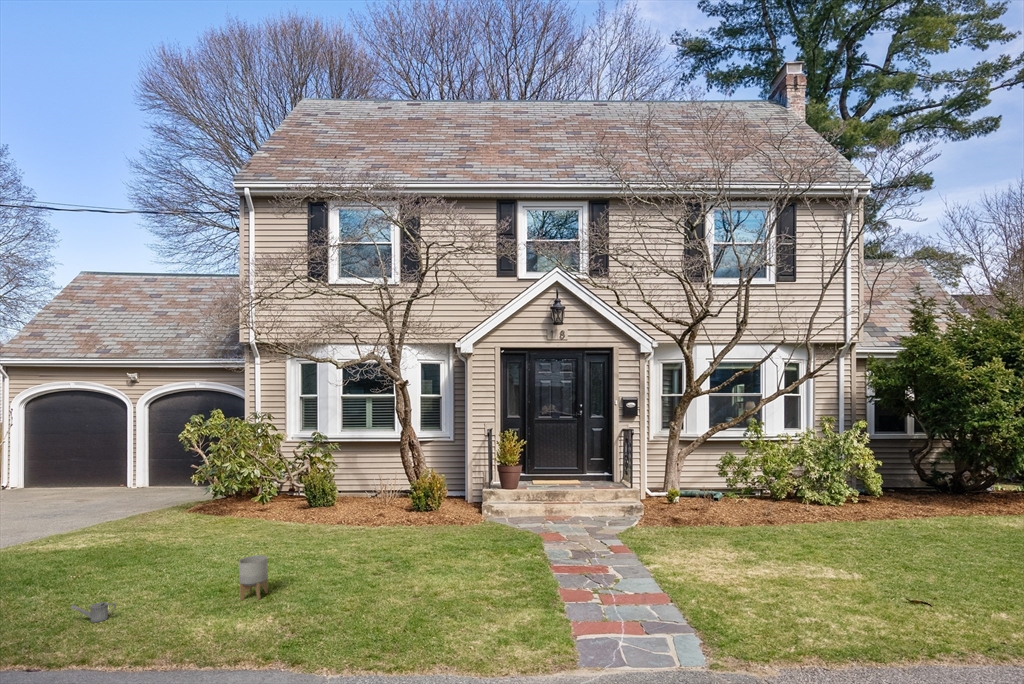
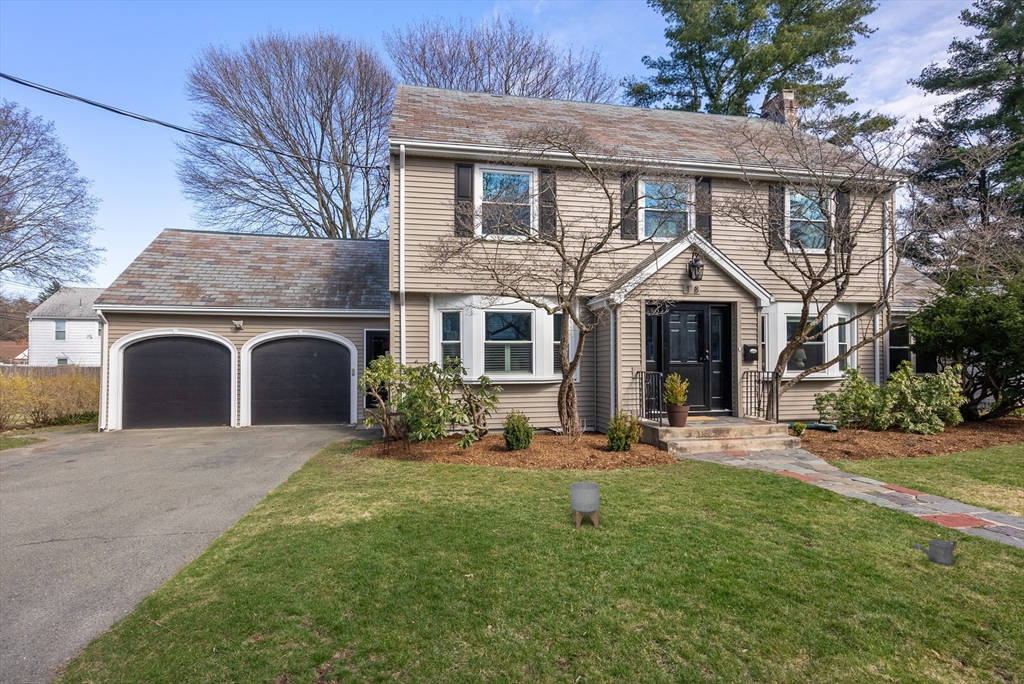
side table: none [207,474,234,520] -> present [384,412,410,456]
watering can: present [71,602,116,623] -> present [914,540,956,565]

